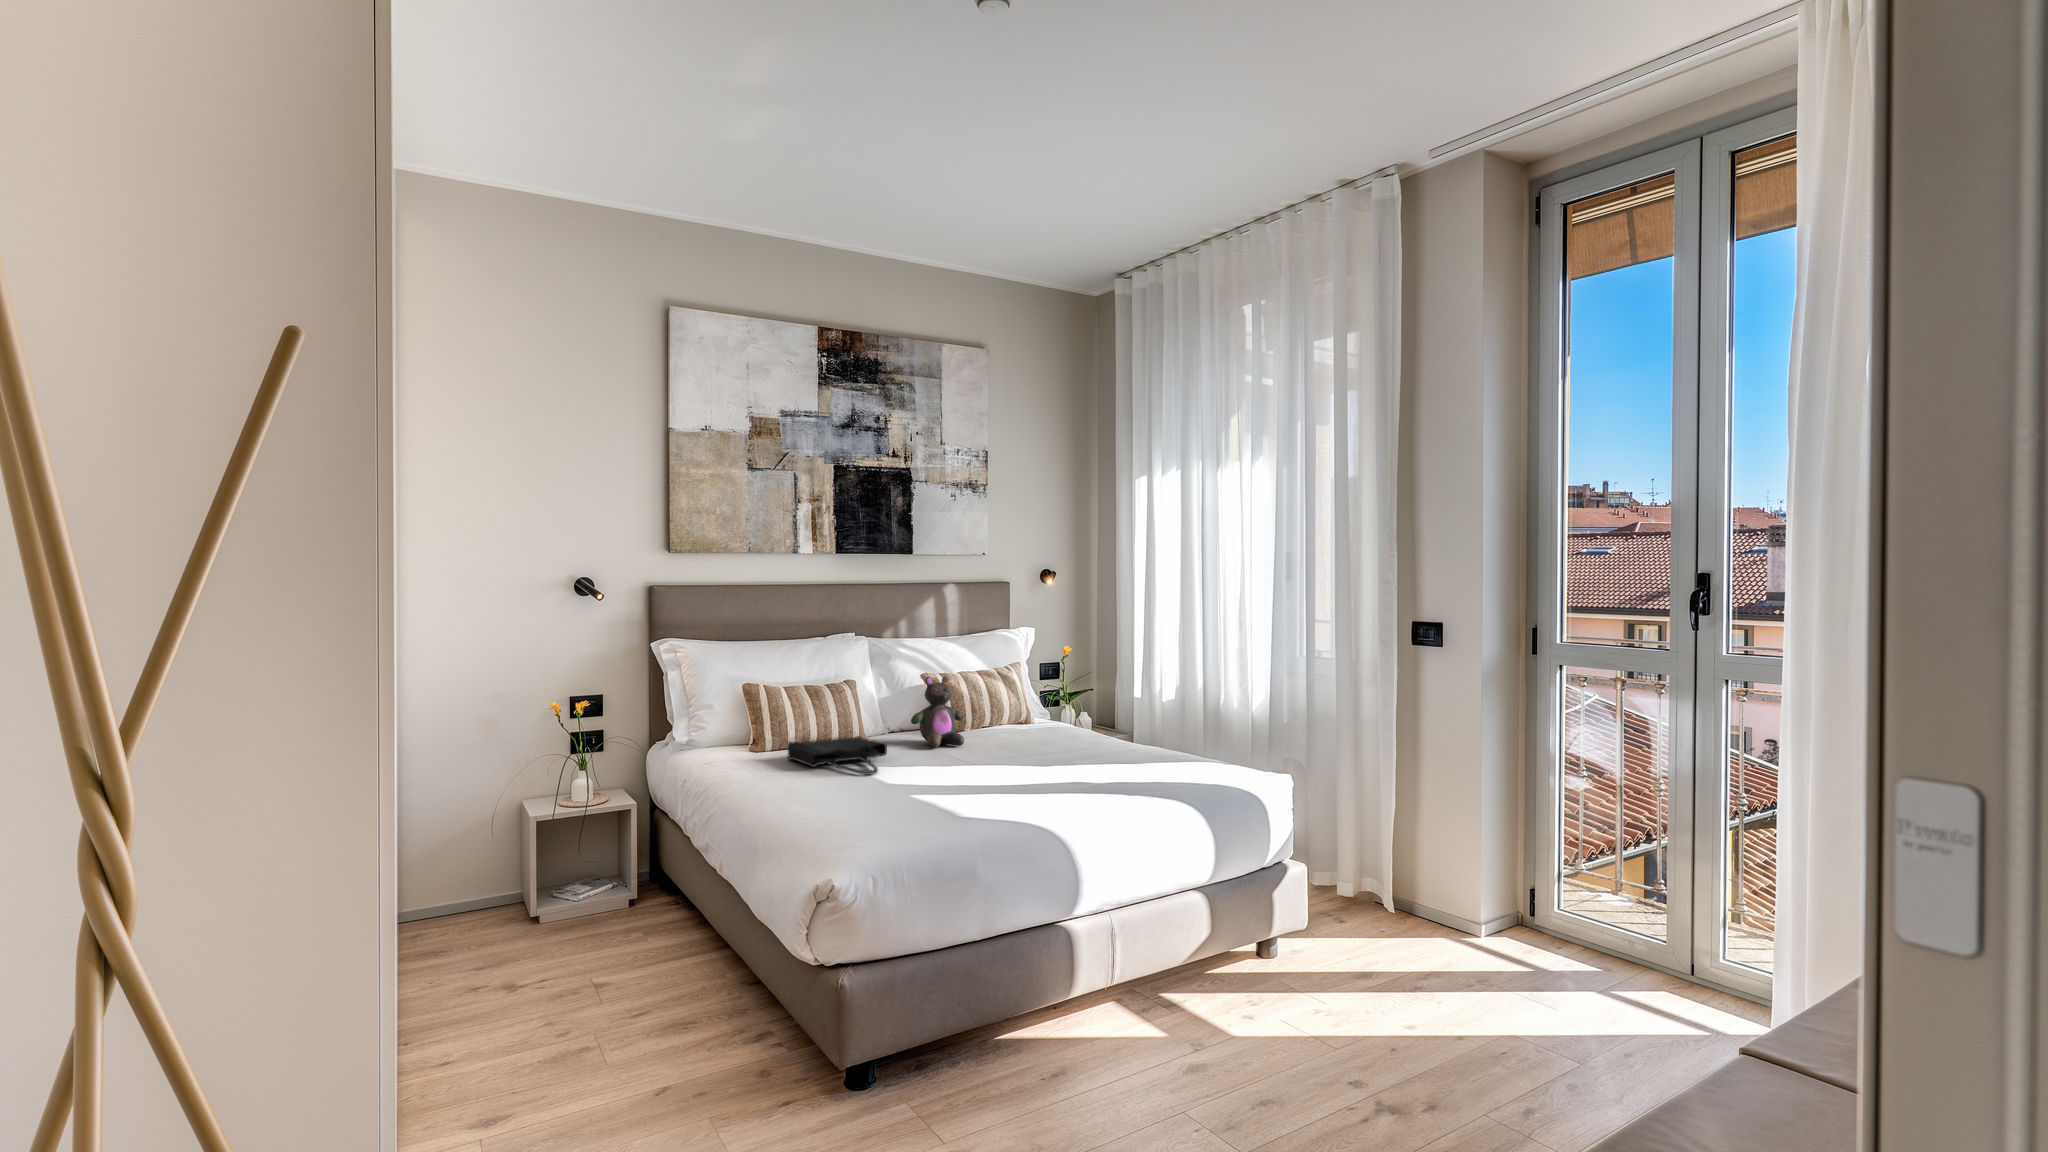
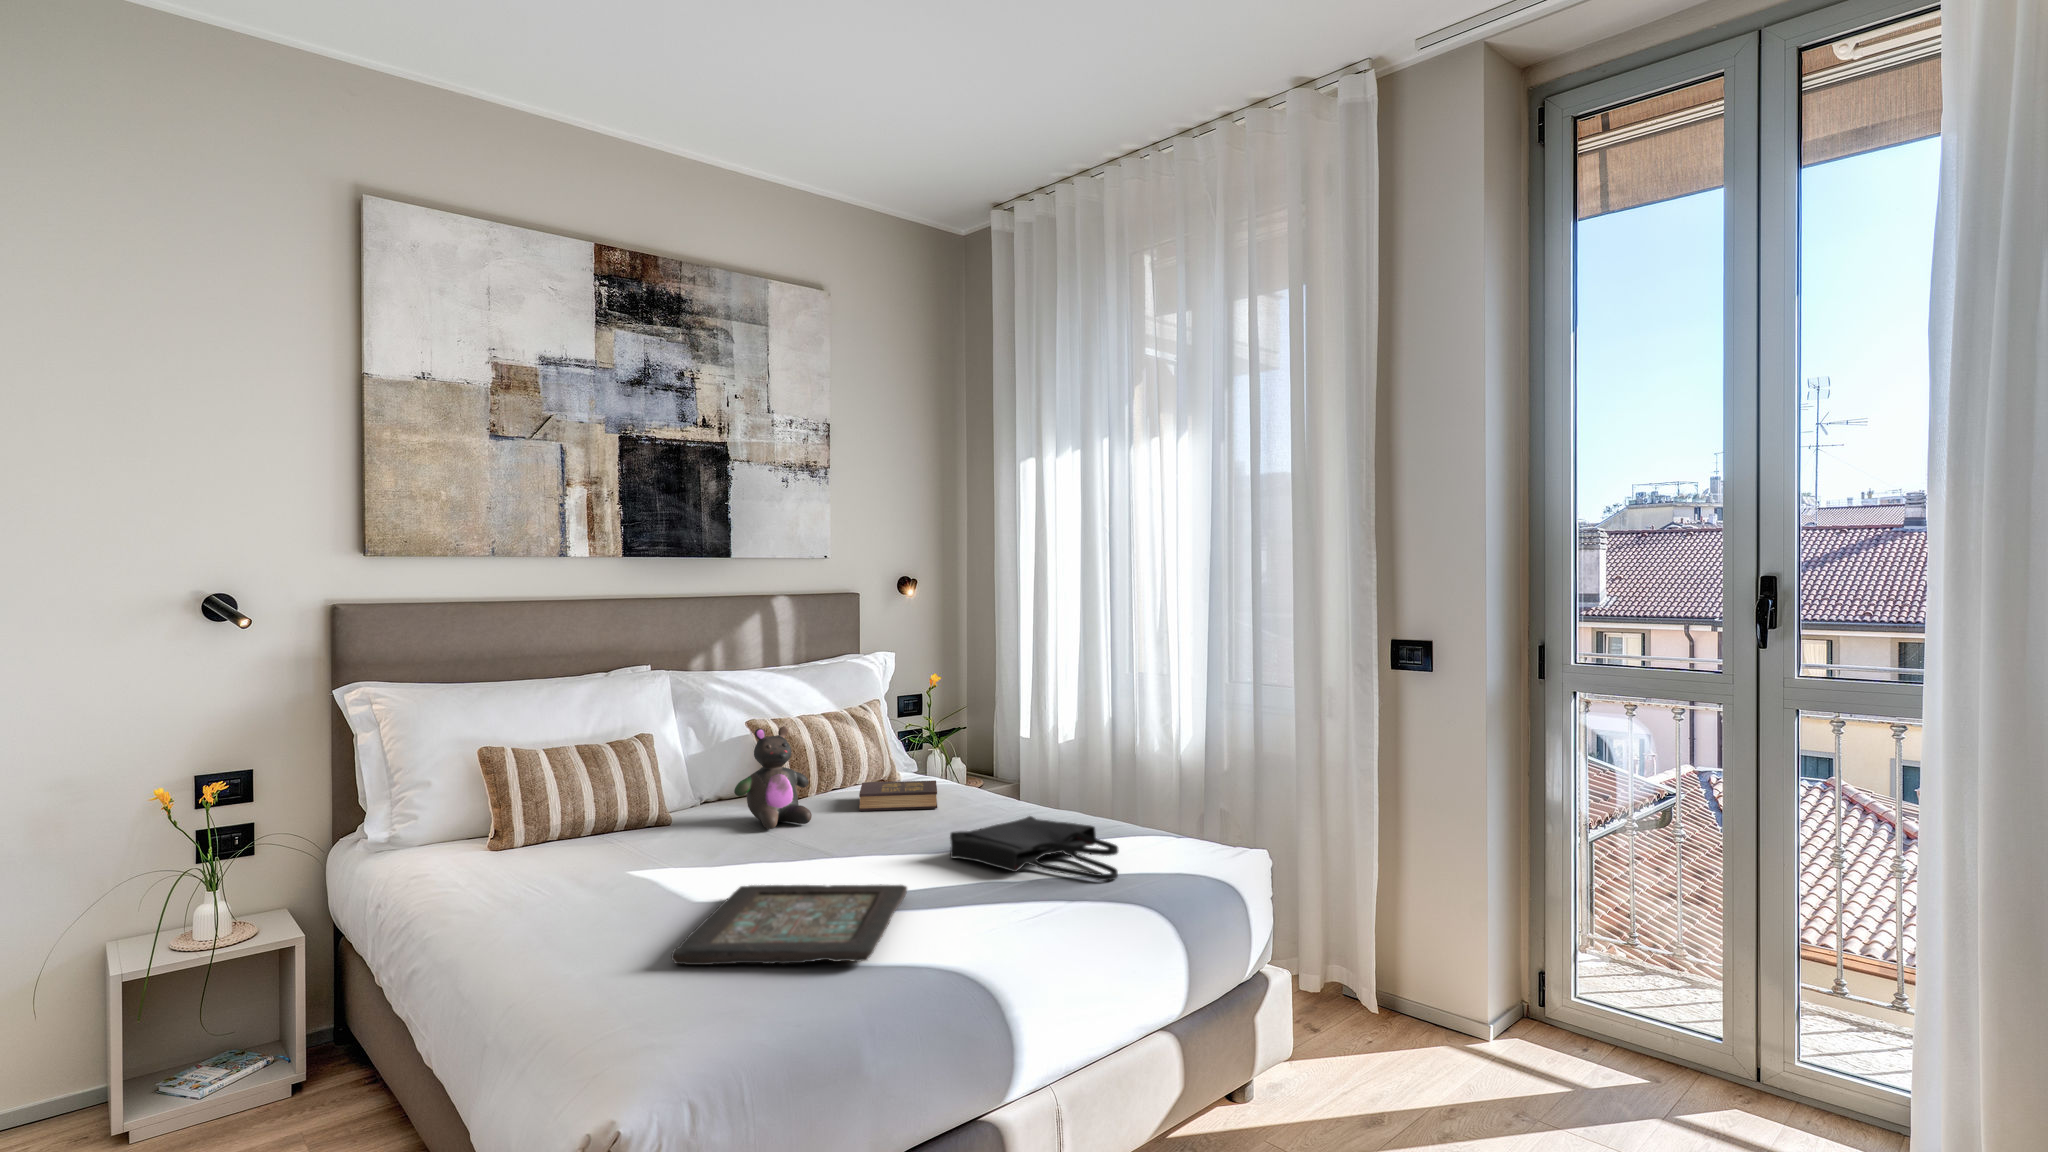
hardback book: none [999,721,1058,741] -> present [859,780,937,811]
tote bag: present [787,736,887,775] -> present [950,816,1119,880]
decorative tray: none [865,776,1020,818] -> present [671,884,907,965]

